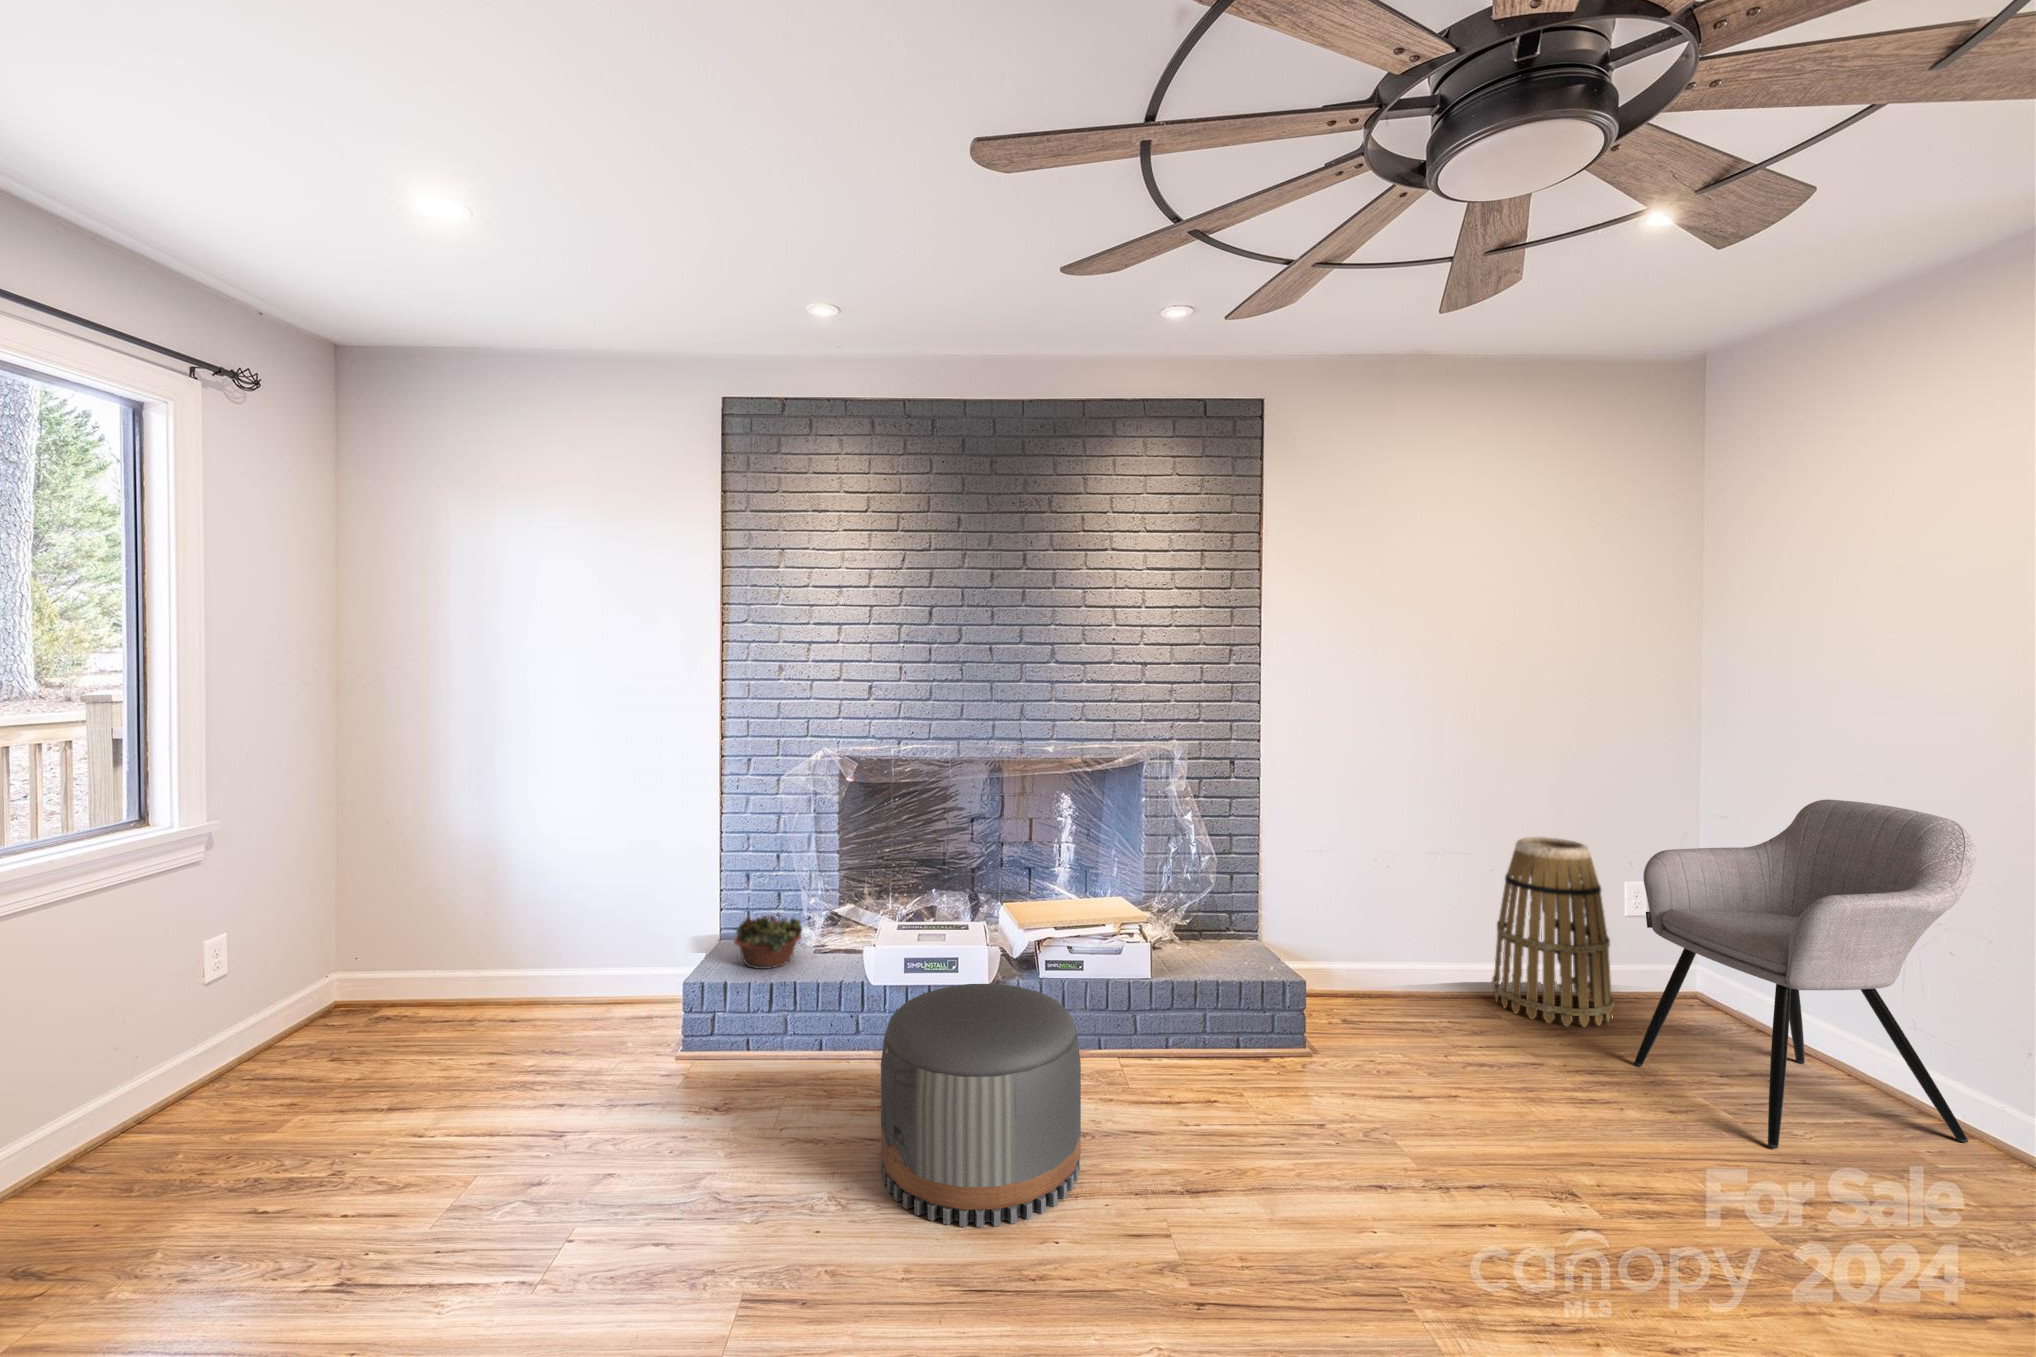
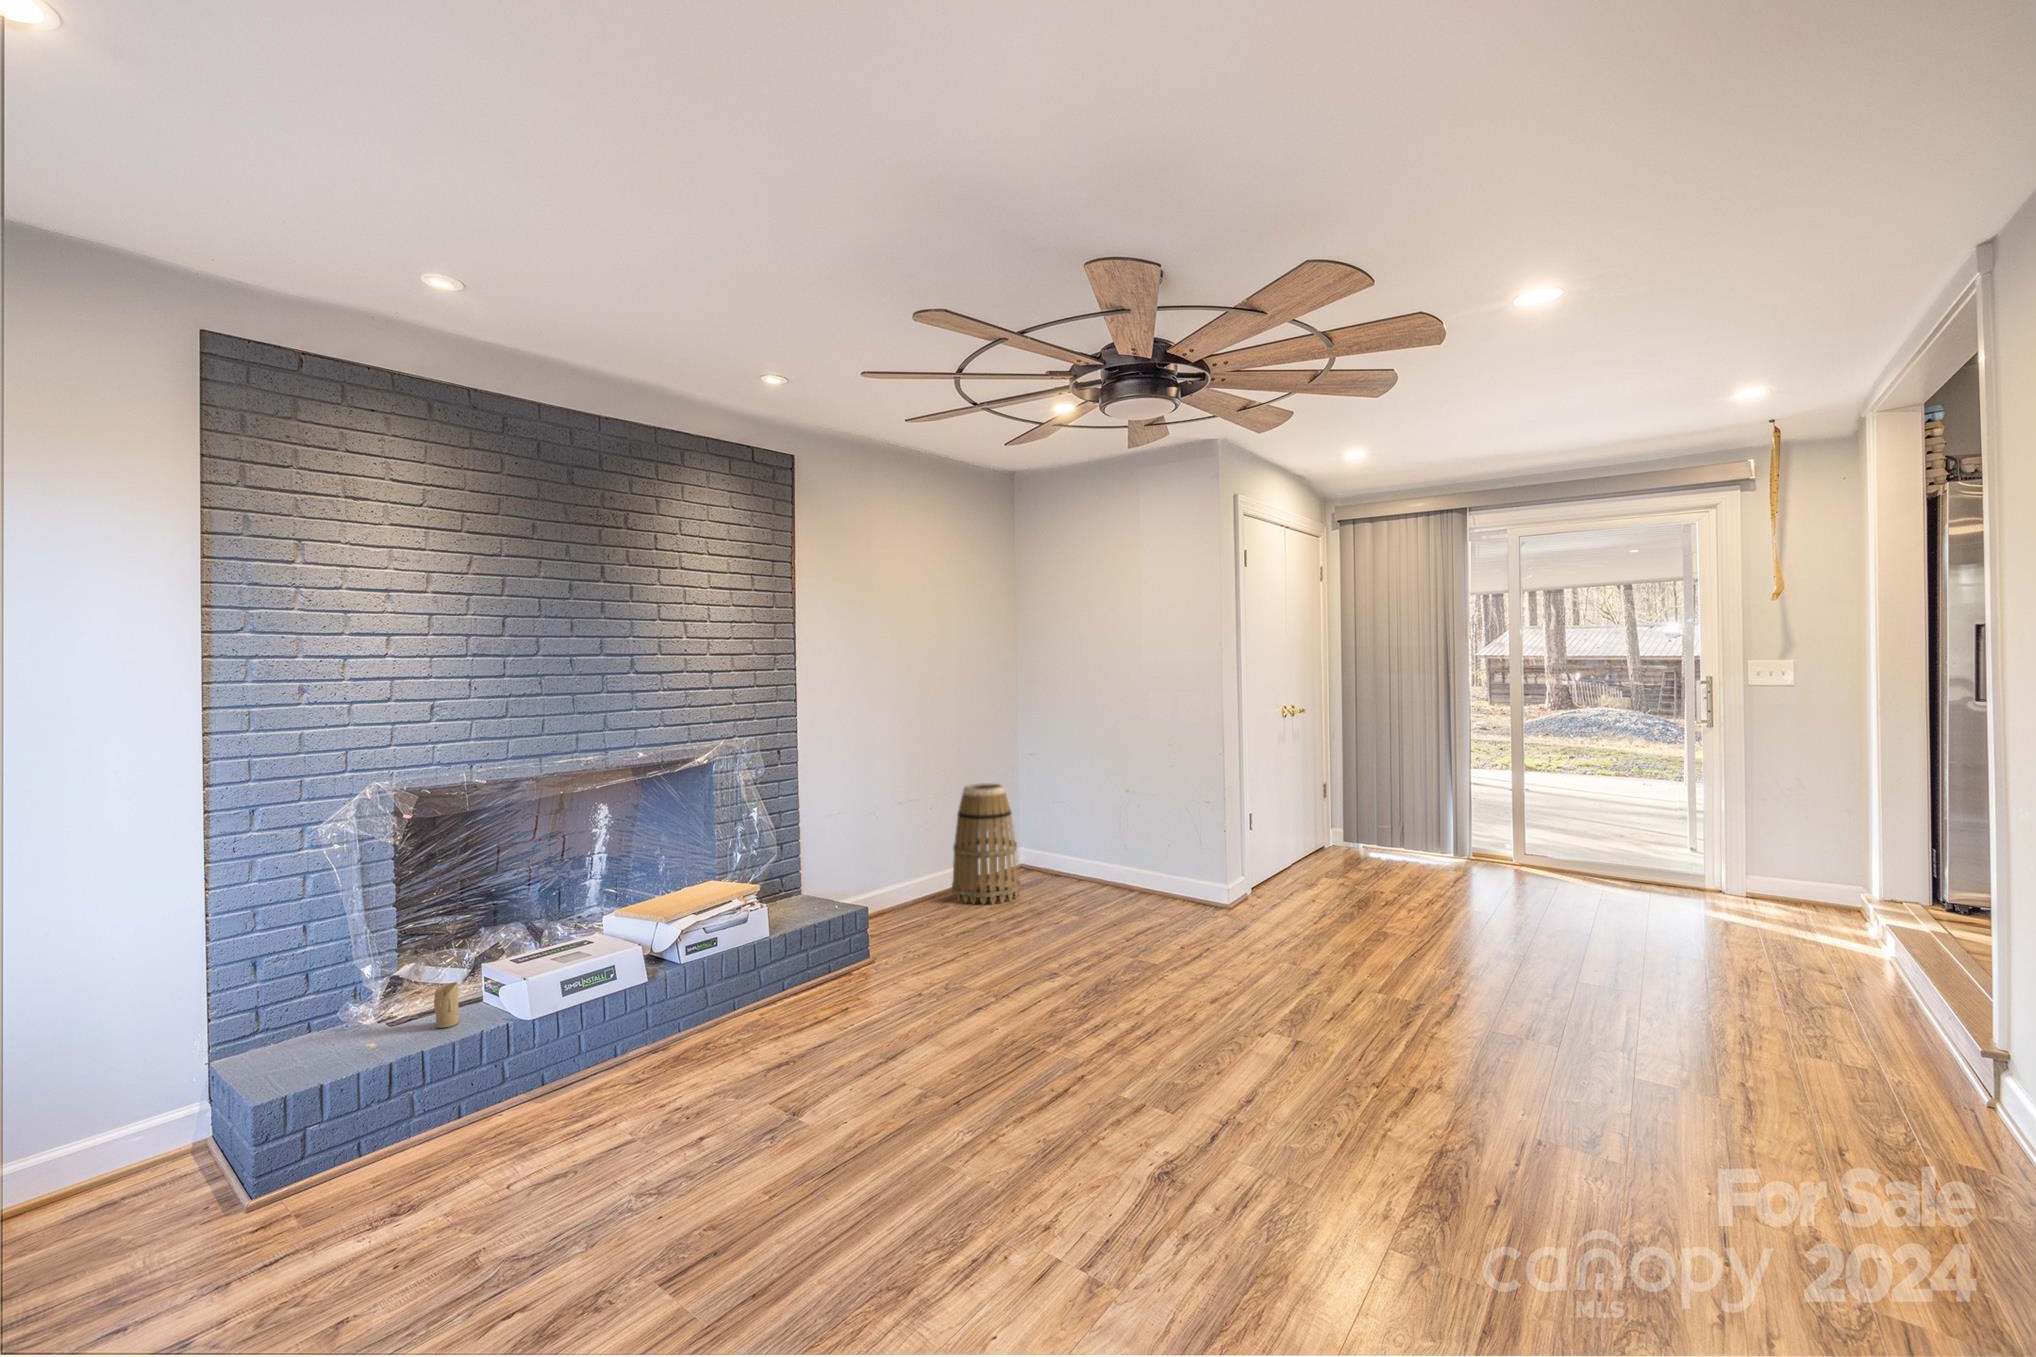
armchair: present [1634,799,1976,1149] -> none [1045,739,1179,928]
succulent planter: present [734,913,802,969] -> none [276,981,384,1059]
candle: none [825,933,844,972] -> present [434,982,459,1028]
pouf: present [881,984,1081,1227] -> none [637,957,823,1163]

